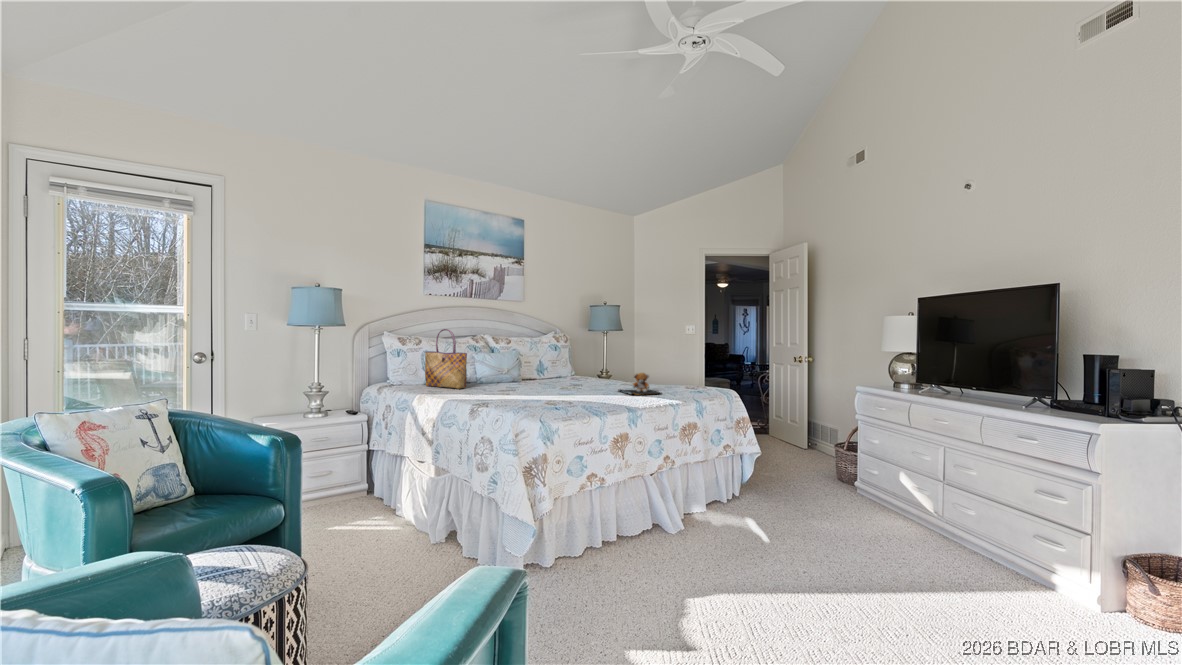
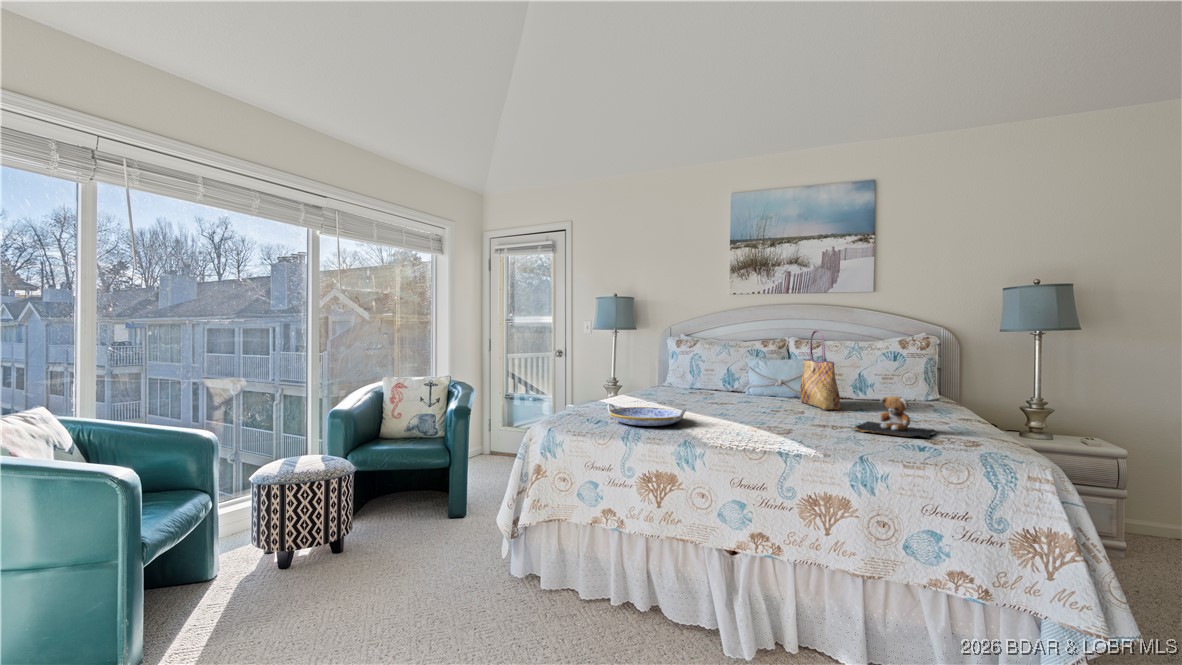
tote bag: present [425,329,467,389] -> present [800,330,840,410]
serving tray: none [517,395,578,413] -> present [607,404,686,426]

